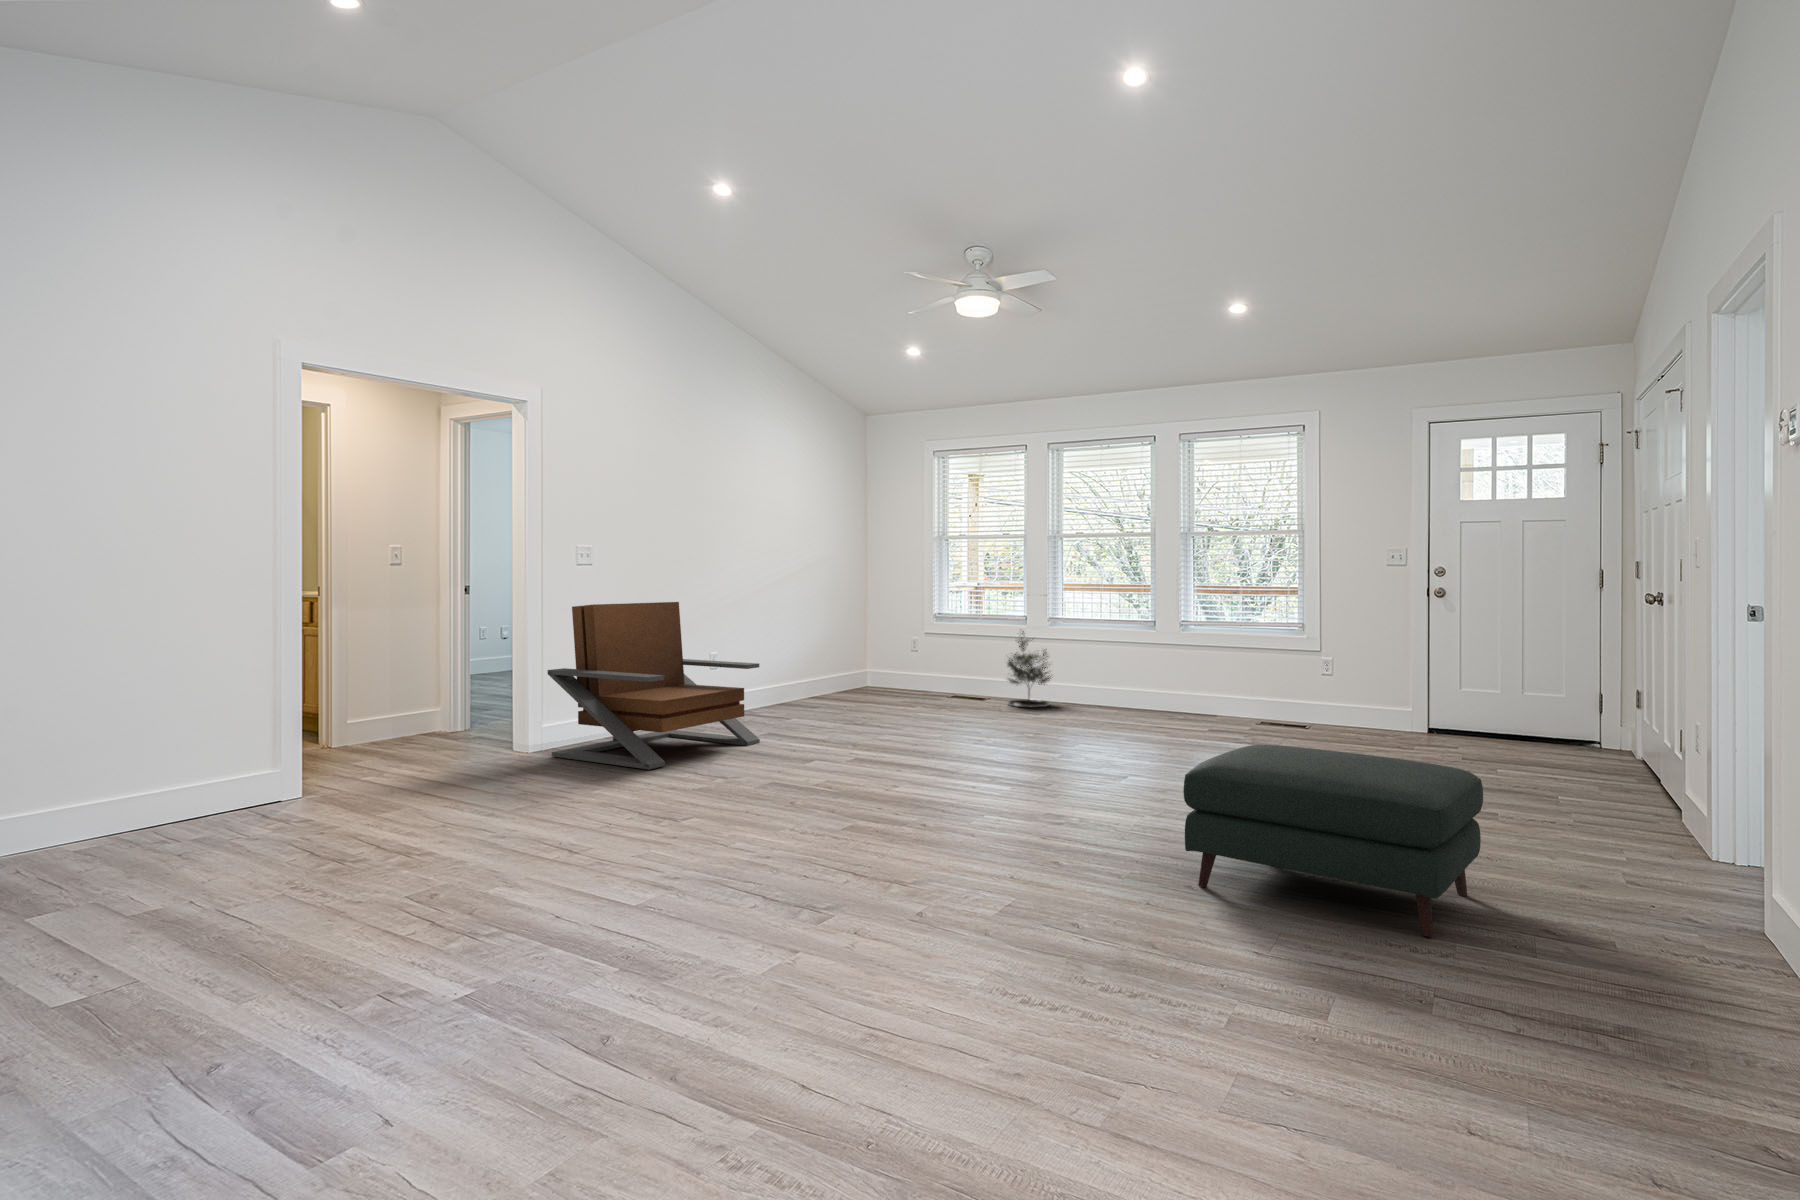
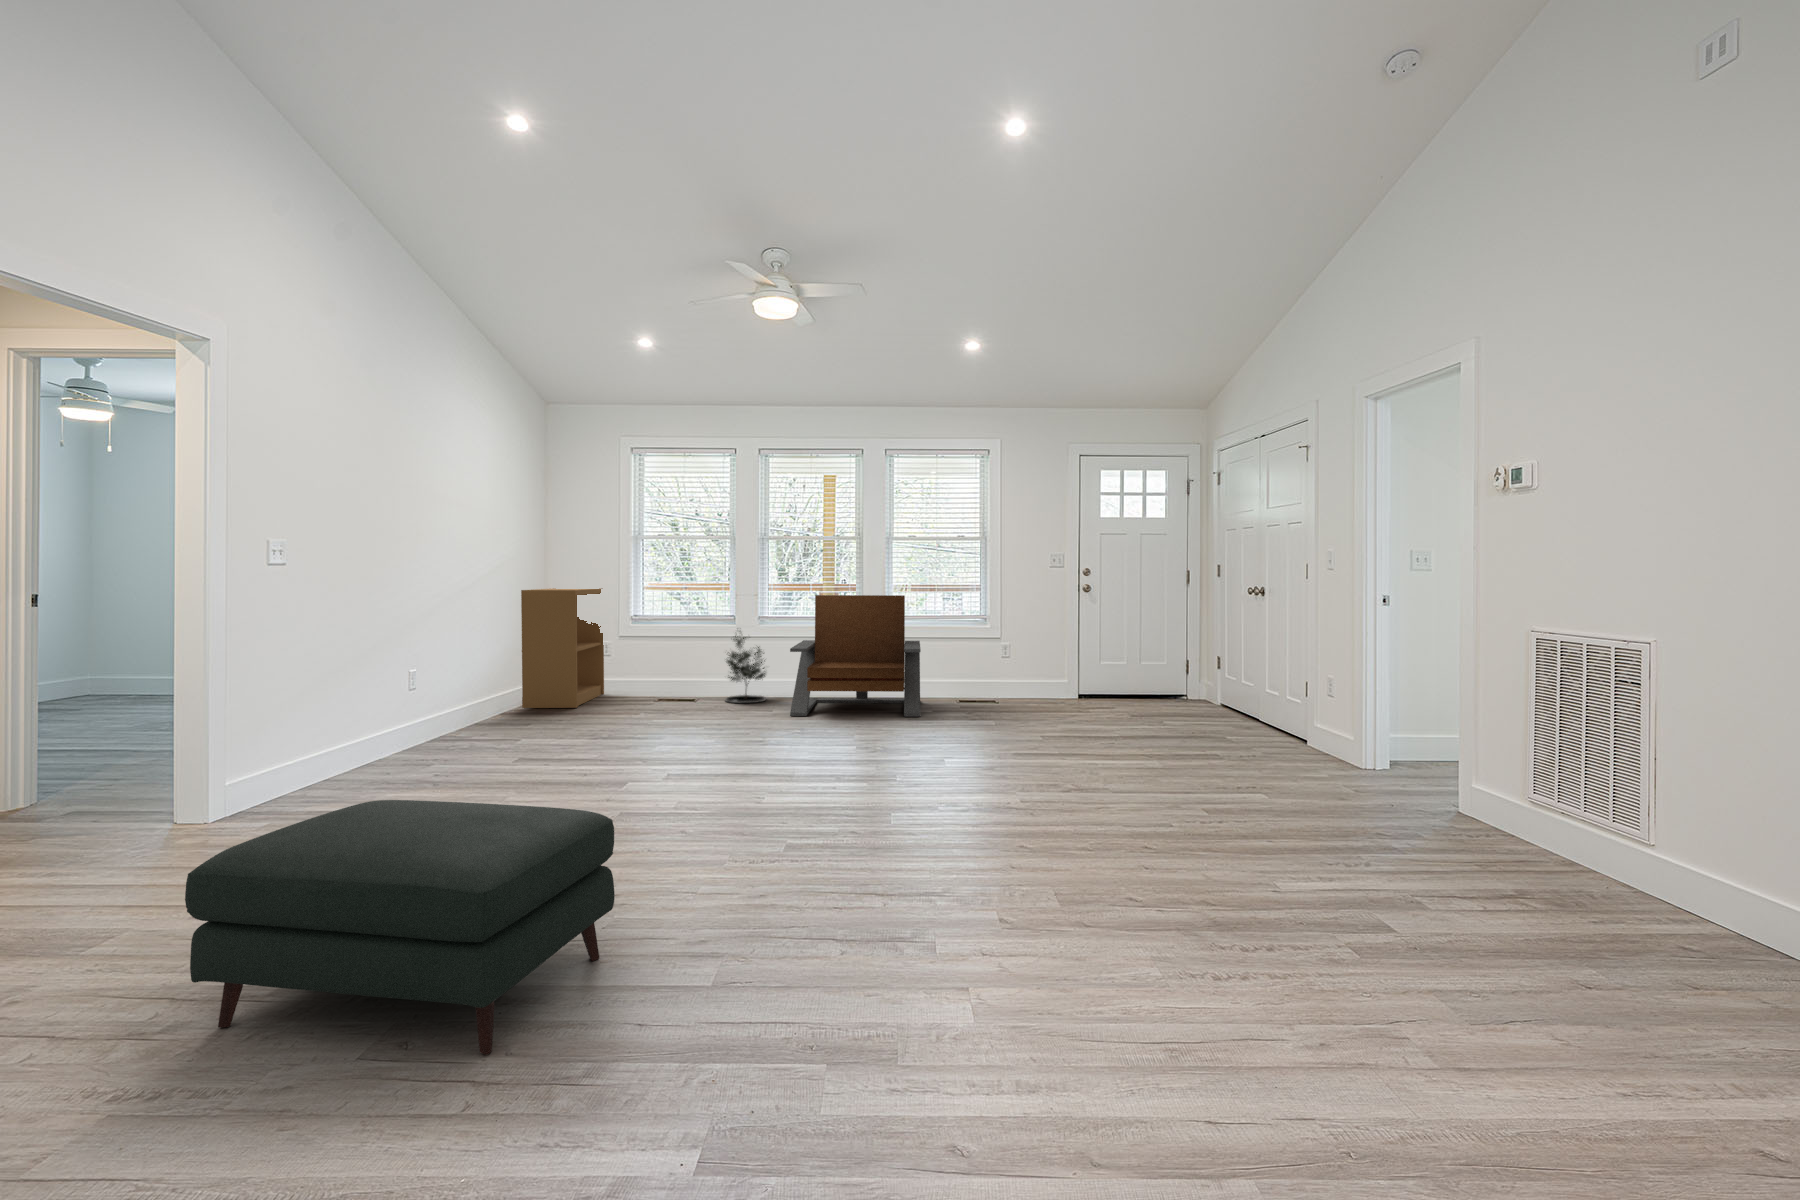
bookshelf: none [828,588,912,699] -> present [521,588,604,708]
lounge chair: present [548,602,760,769] -> present [790,595,921,717]
ottoman: present [1183,745,1483,937] -> present [185,800,615,1055]

